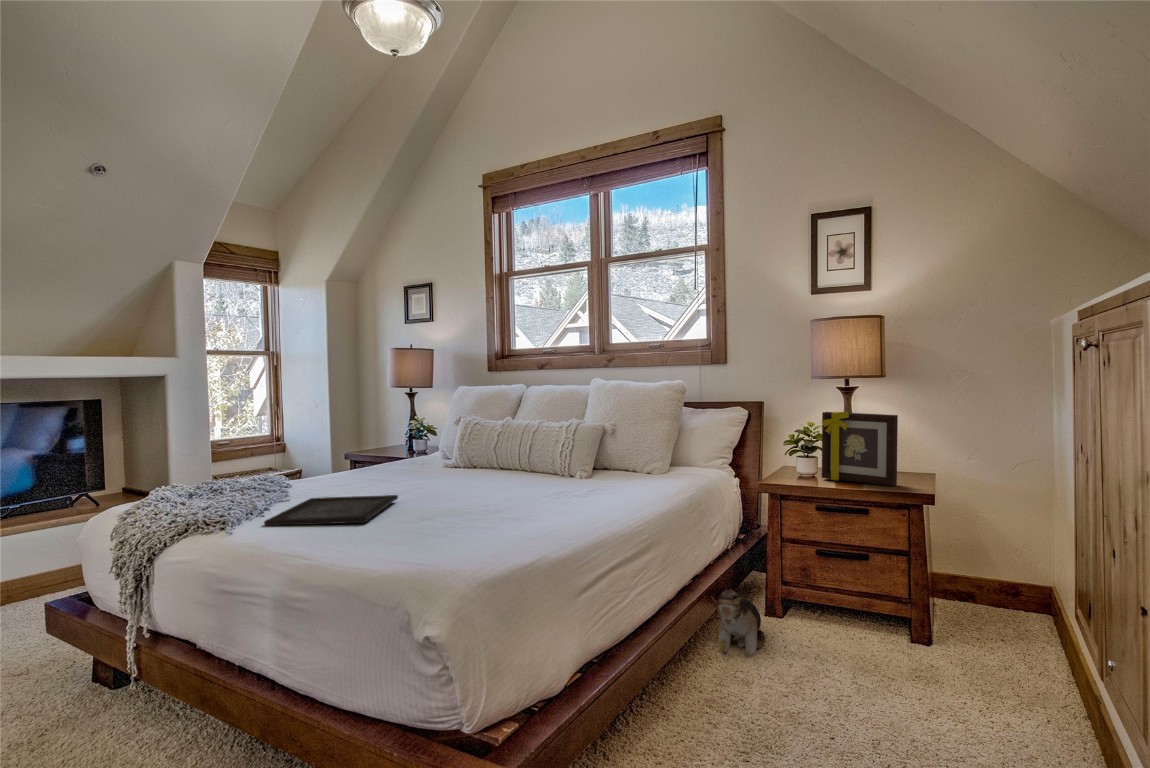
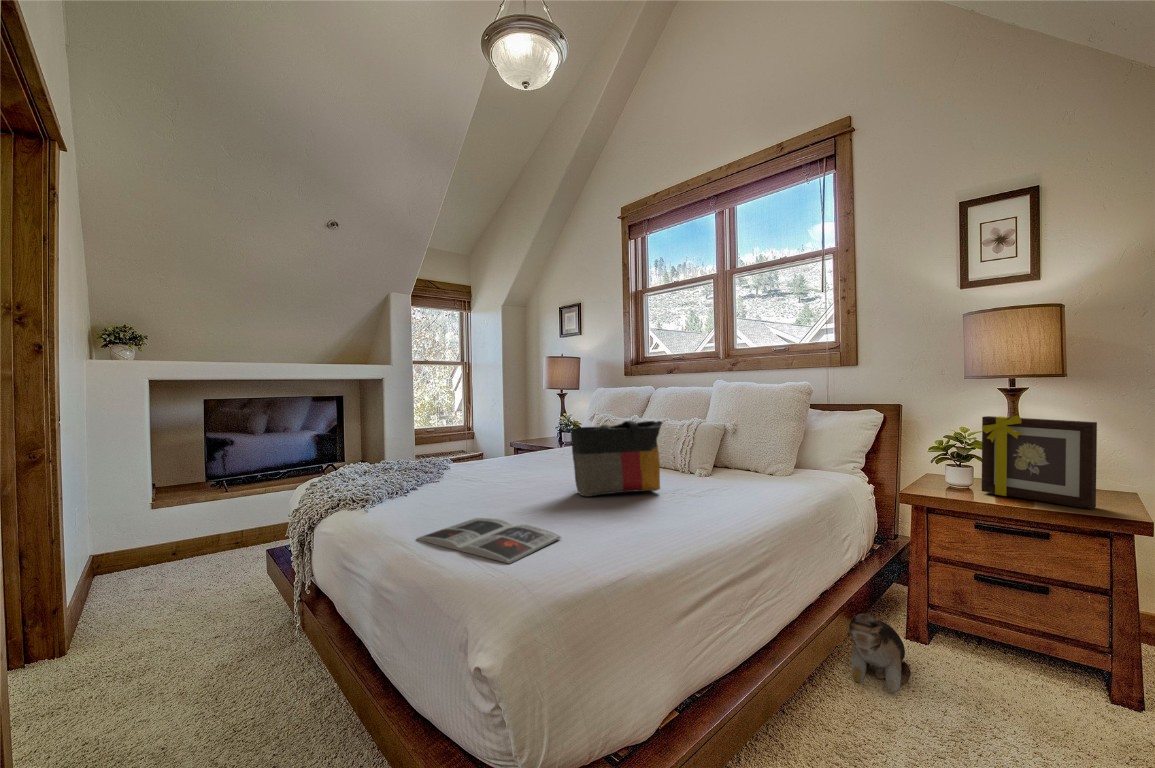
tote bag: none [456,424,550,504] -> present [571,421,662,497]
tray: present [264,495,398,525] -> none [397,481,521,510]
magazine: none [317,528,468,560] -> present [417,518,561,563]

